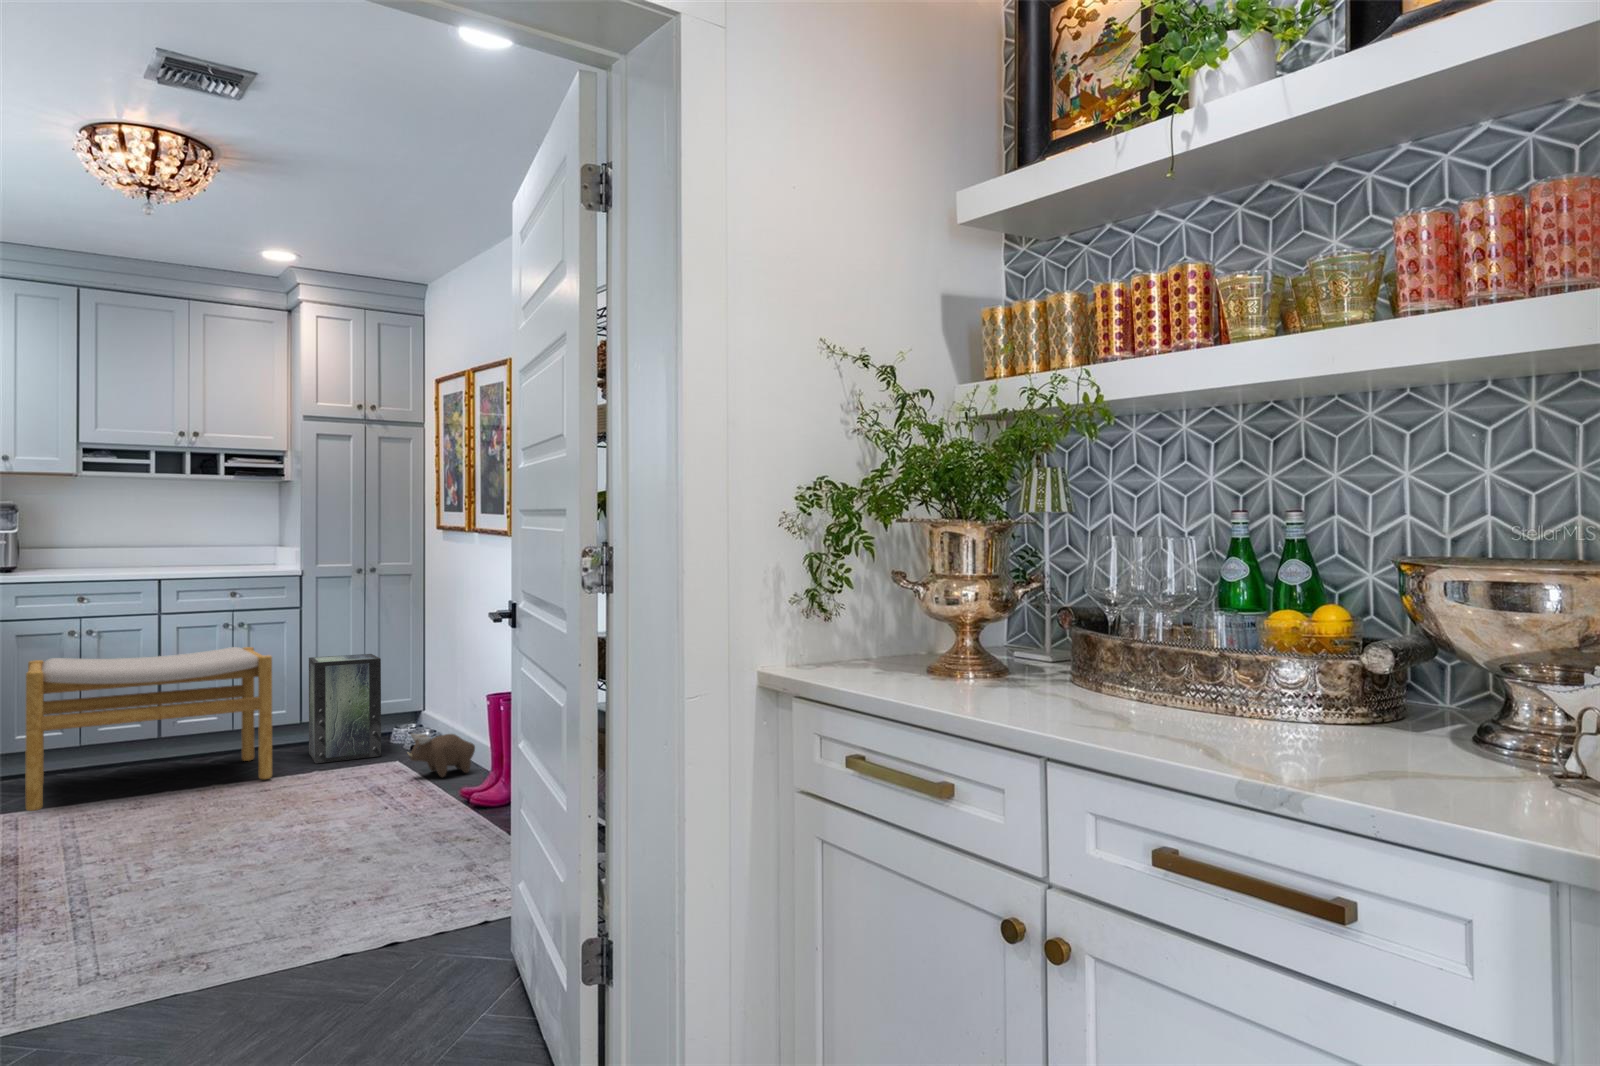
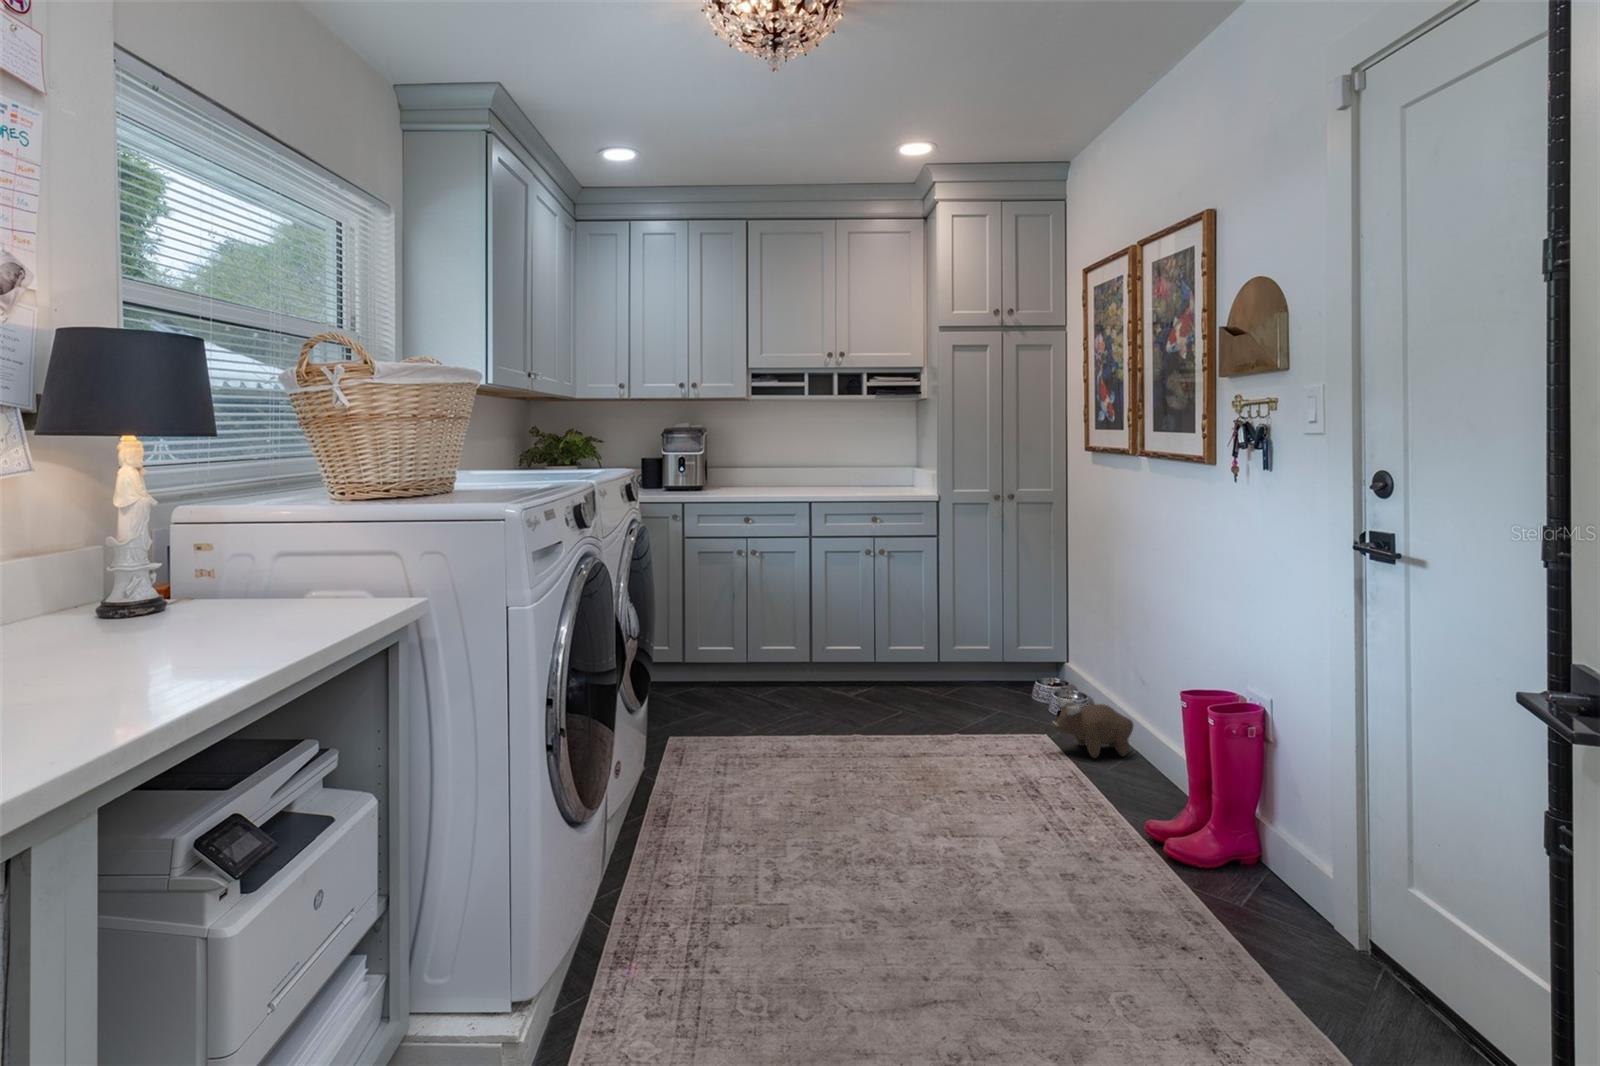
footstool: present [25,647,272,811] -> none [699,575,910,726]
storage box: present [309,654,381,763] -> none [944,590,1019,708]

